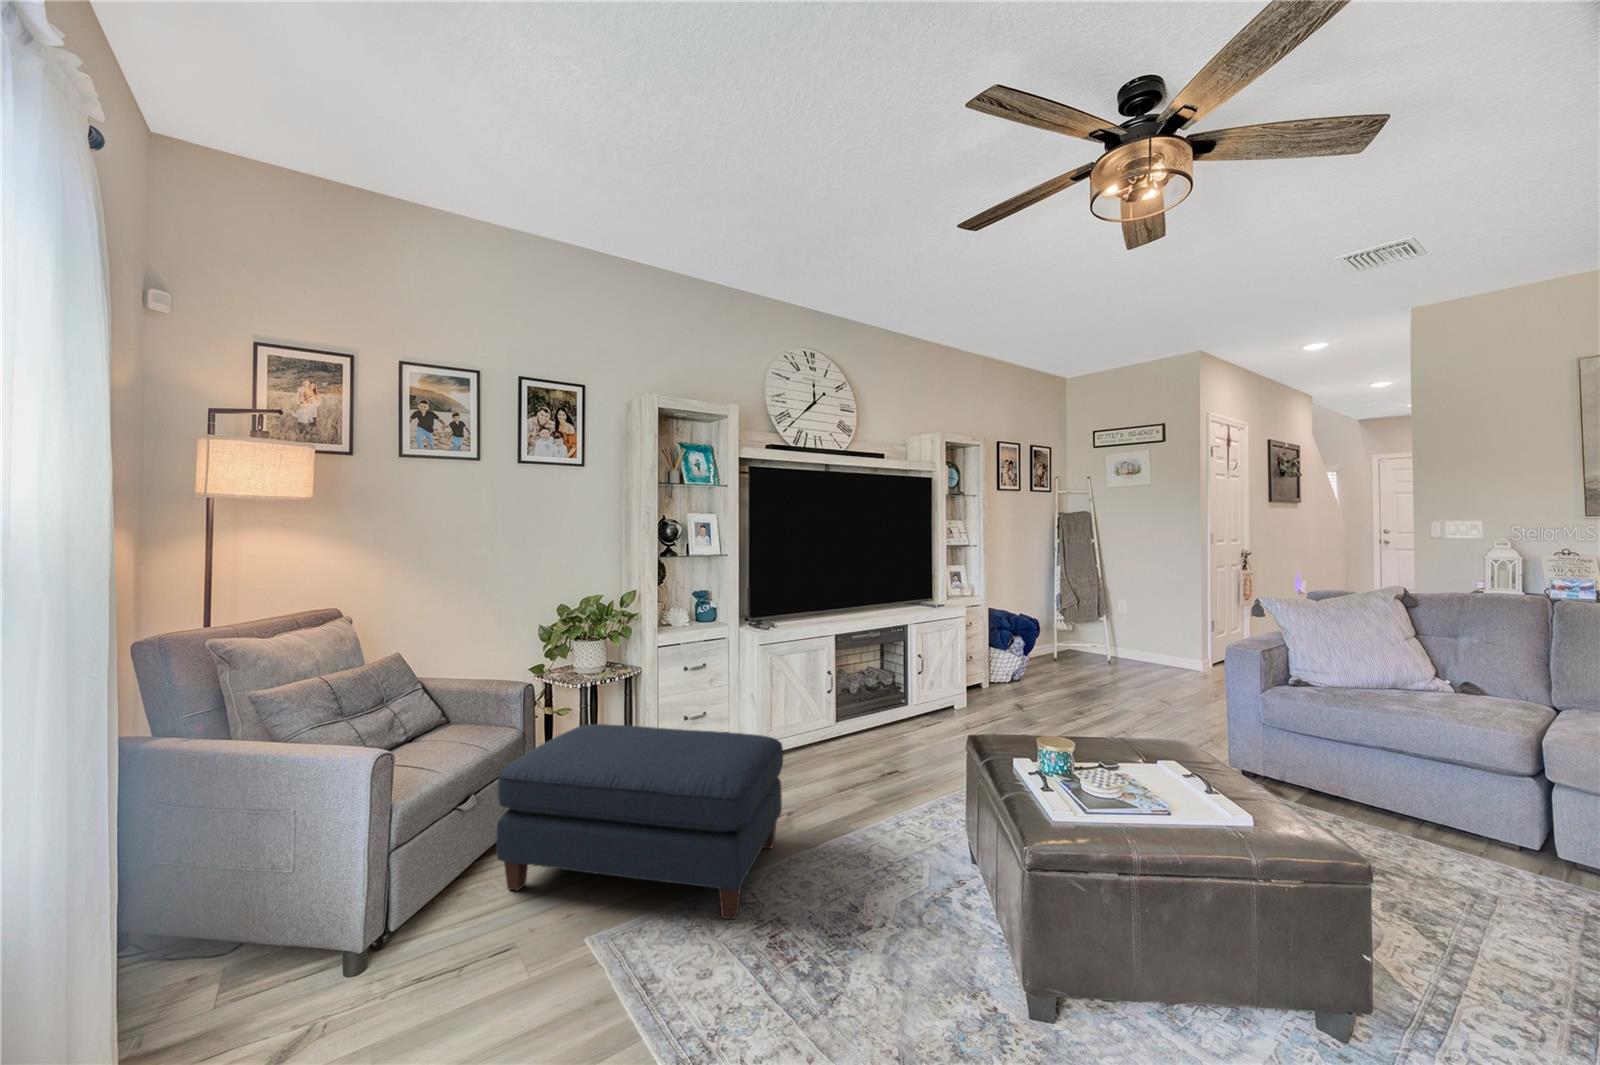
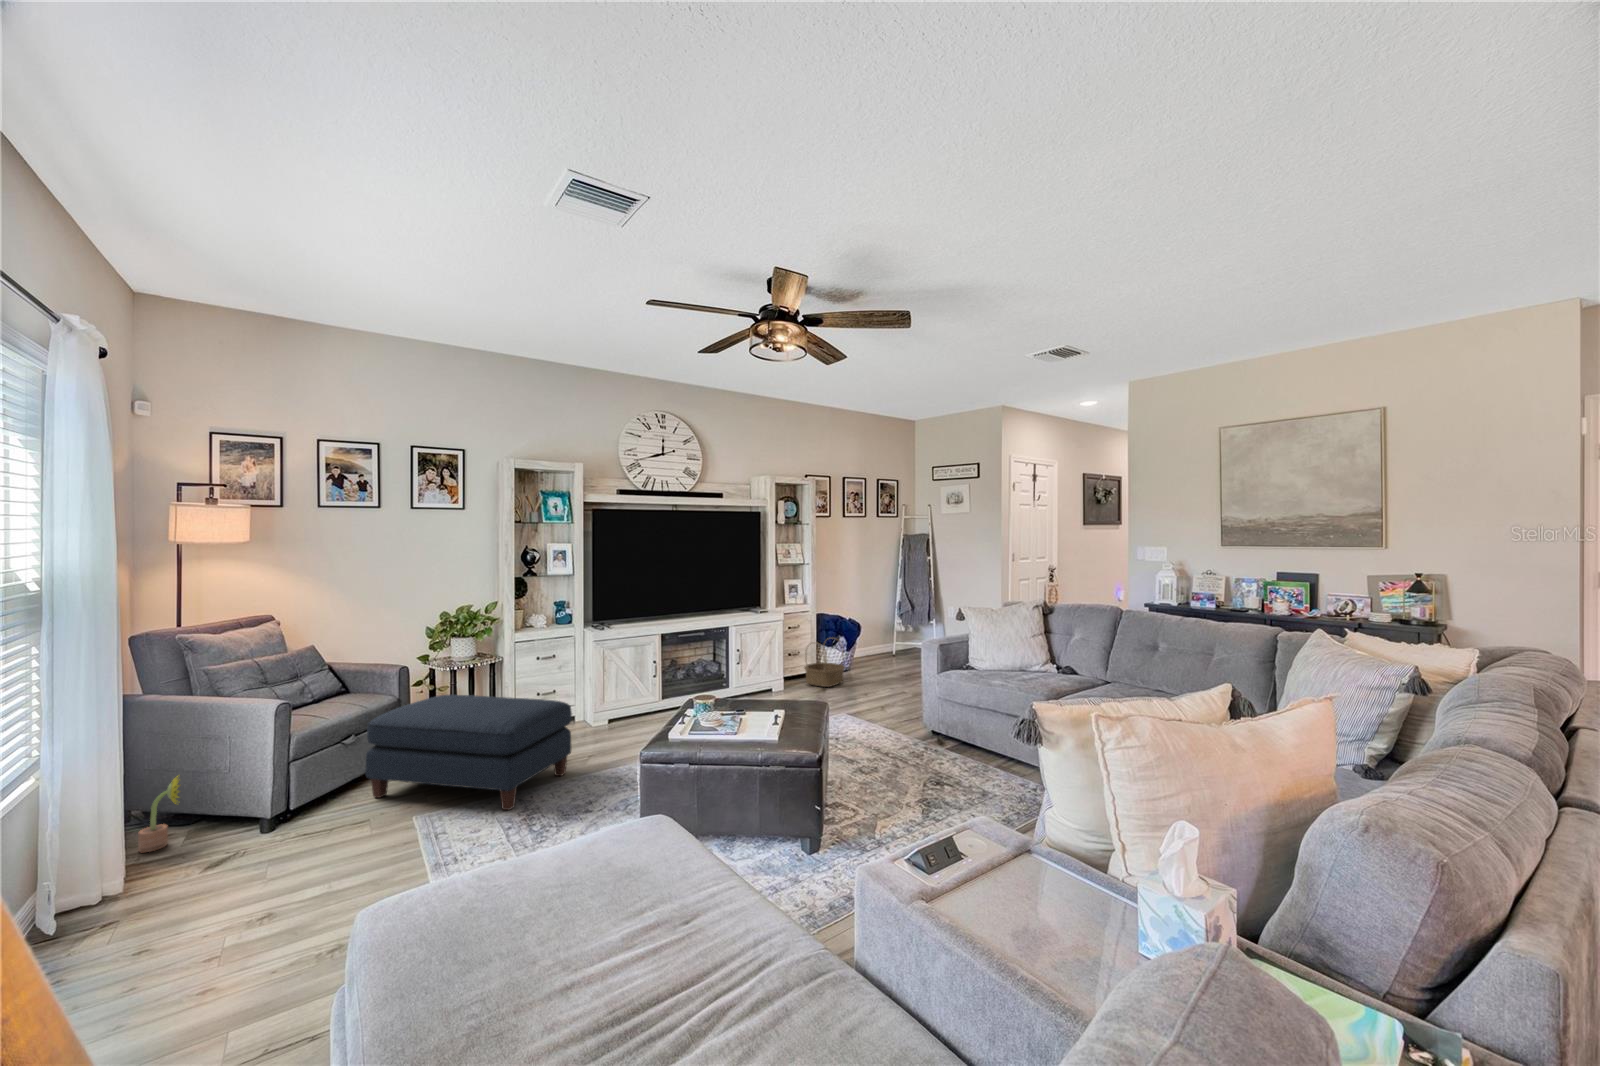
basket: none [983,639,1037,702] -> present [804,638,845,687]
decorative plant: none [148,872,219,1016] -> present [138,776,180,853]

